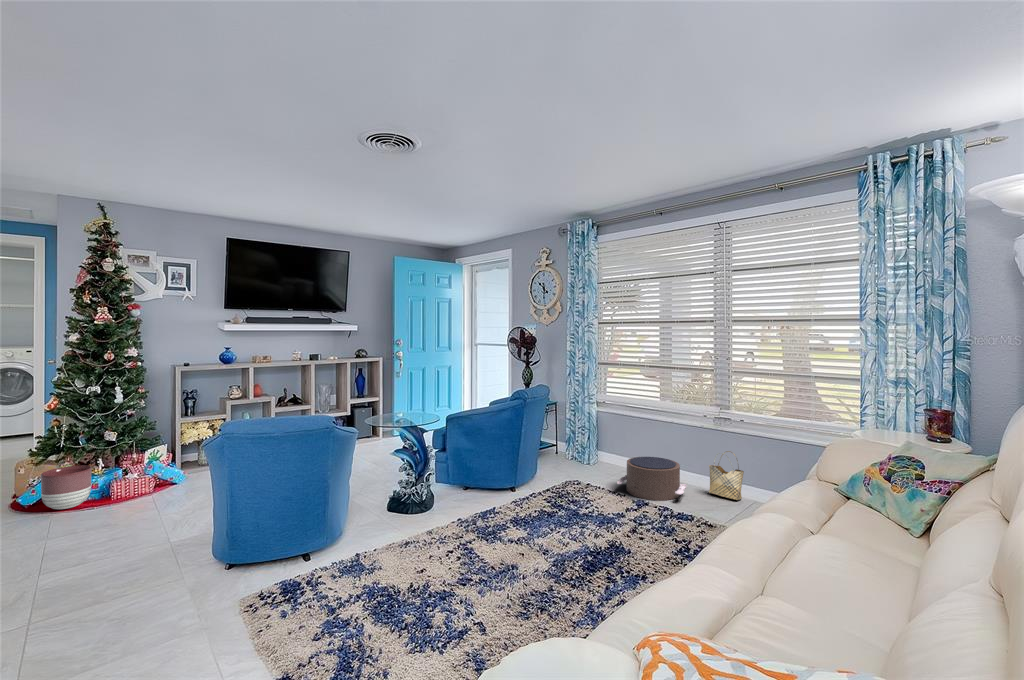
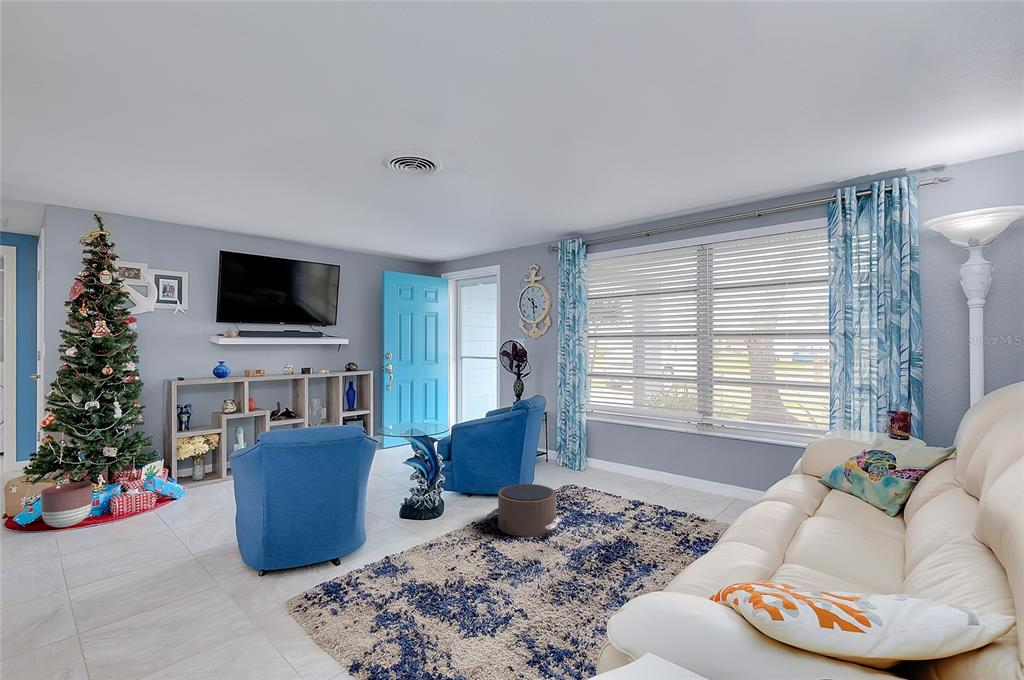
woven basket: present [709,451,744,500] -> none [697,453,730,498]
pouf: present [617,457,686,501] -> present [486,484,563,537]

